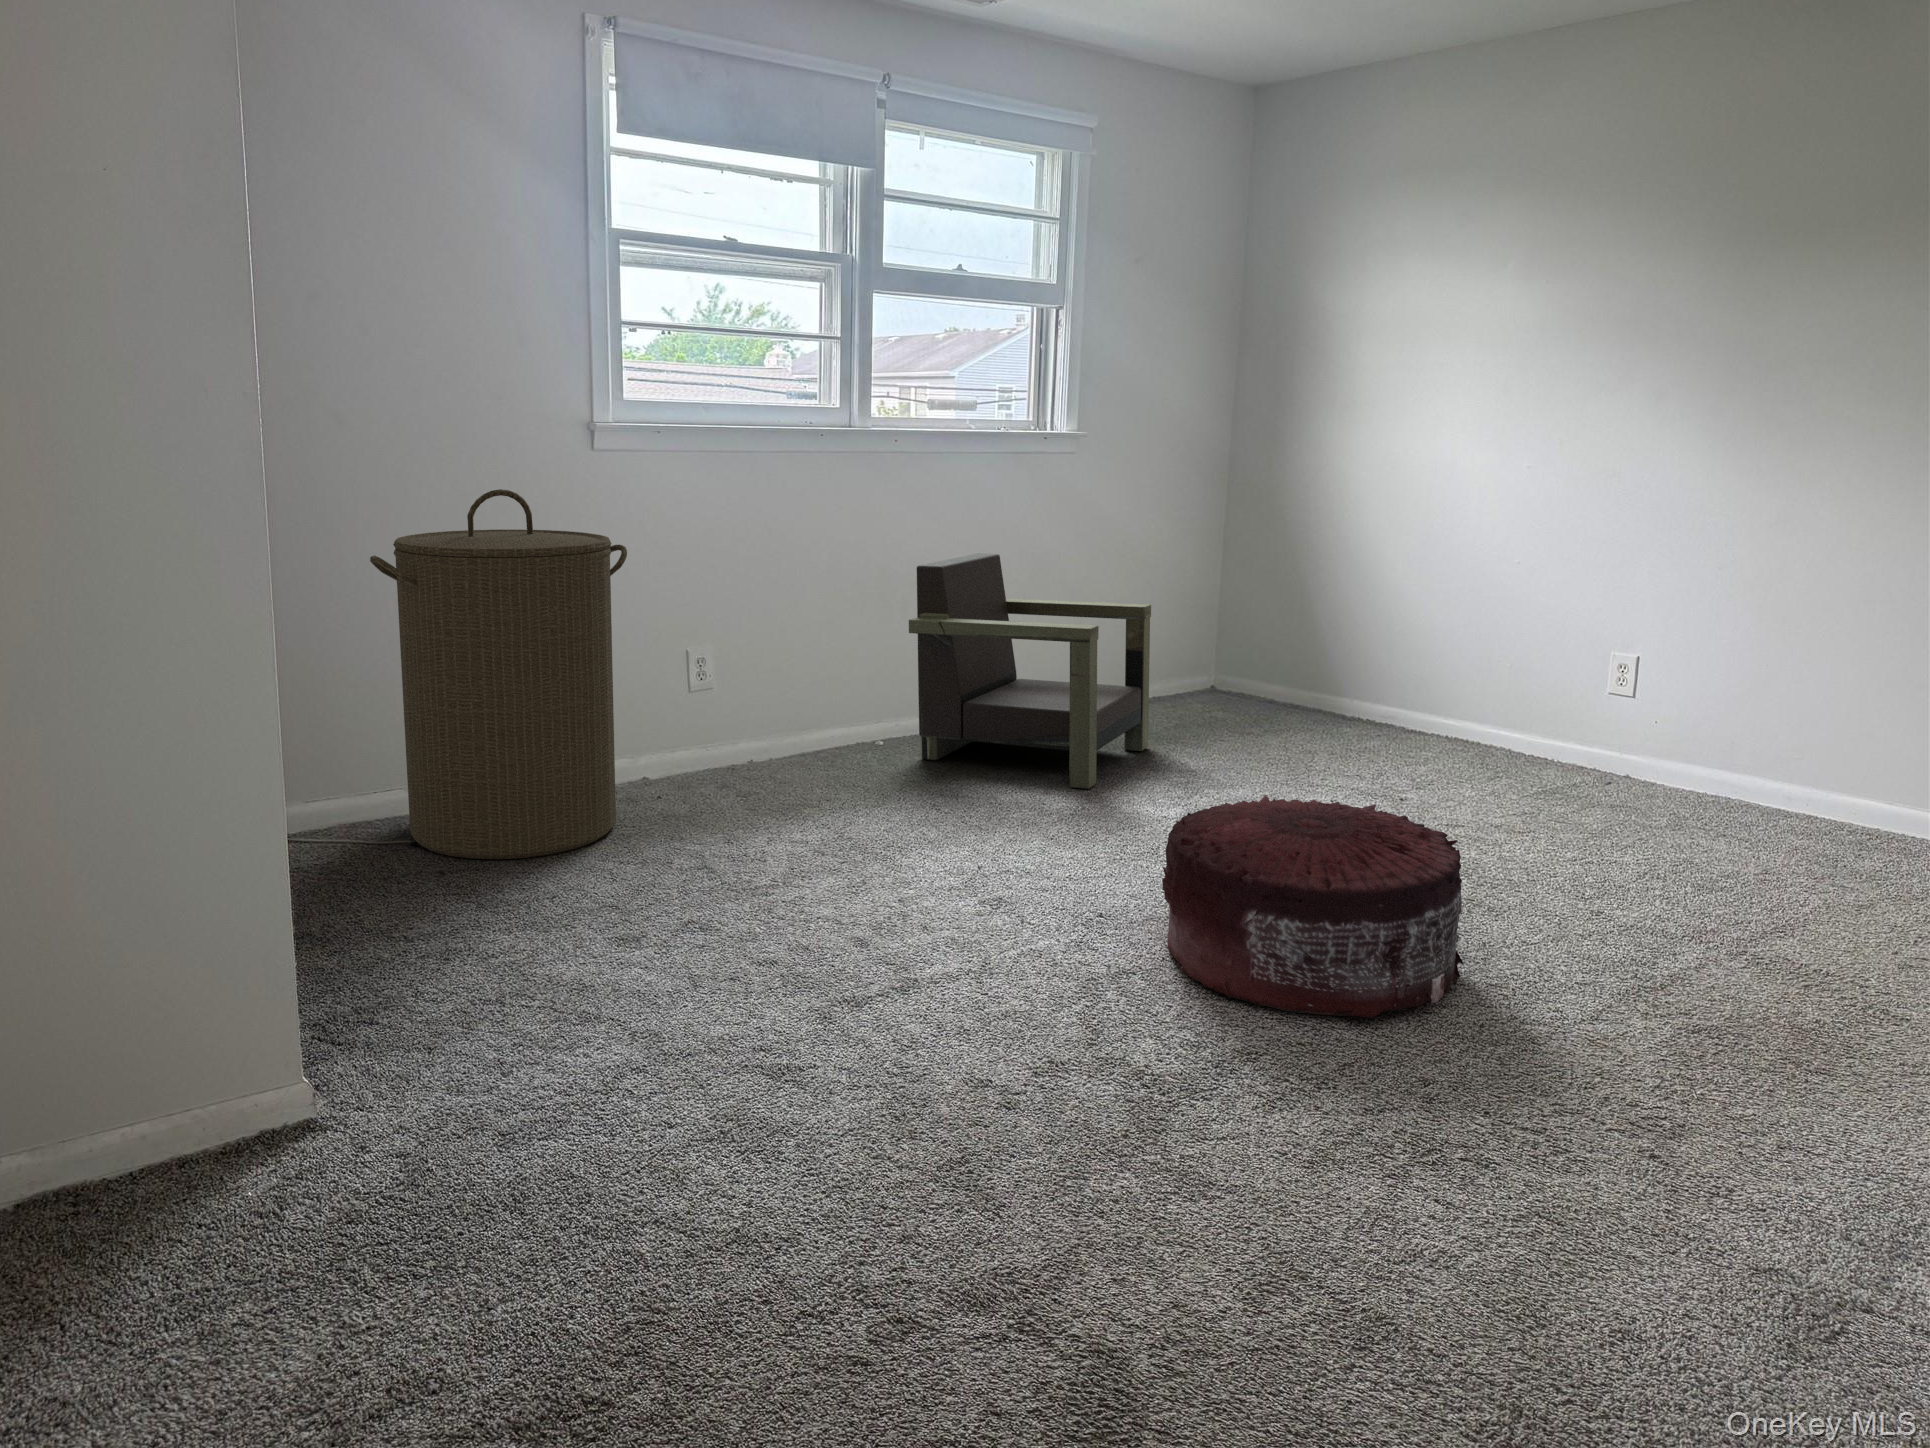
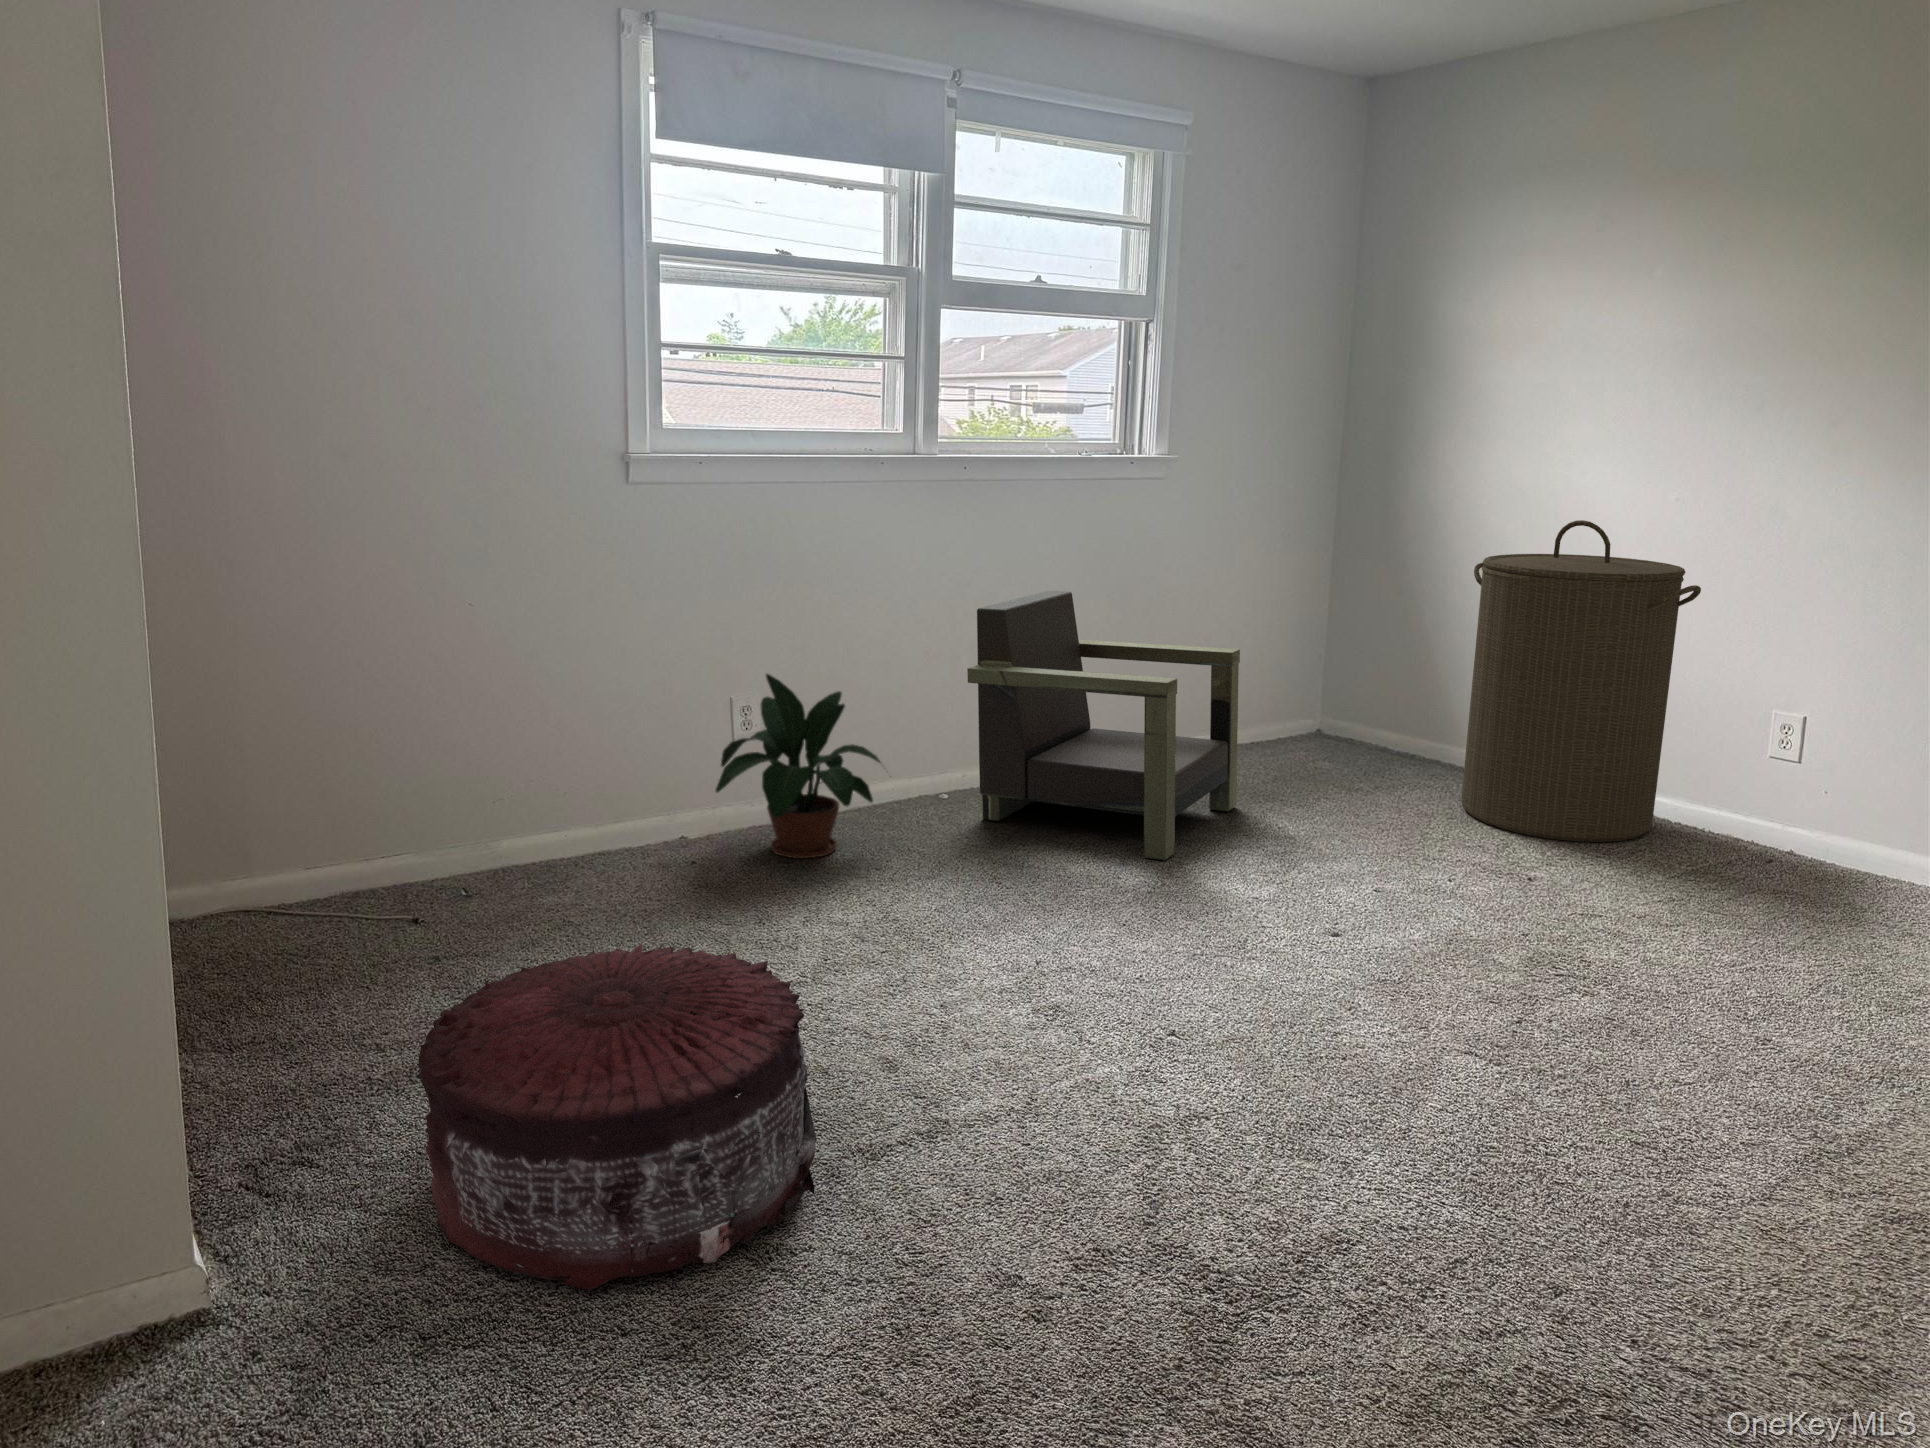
laundry hamper: present [370,489,627,859] -> present [1461,520,1701,842]
potted plant: none [682,621,841,791] -> present [716,673,881,858]
pouf: present [1162,795,1463,1018] -> present [419,943,816,1290]

